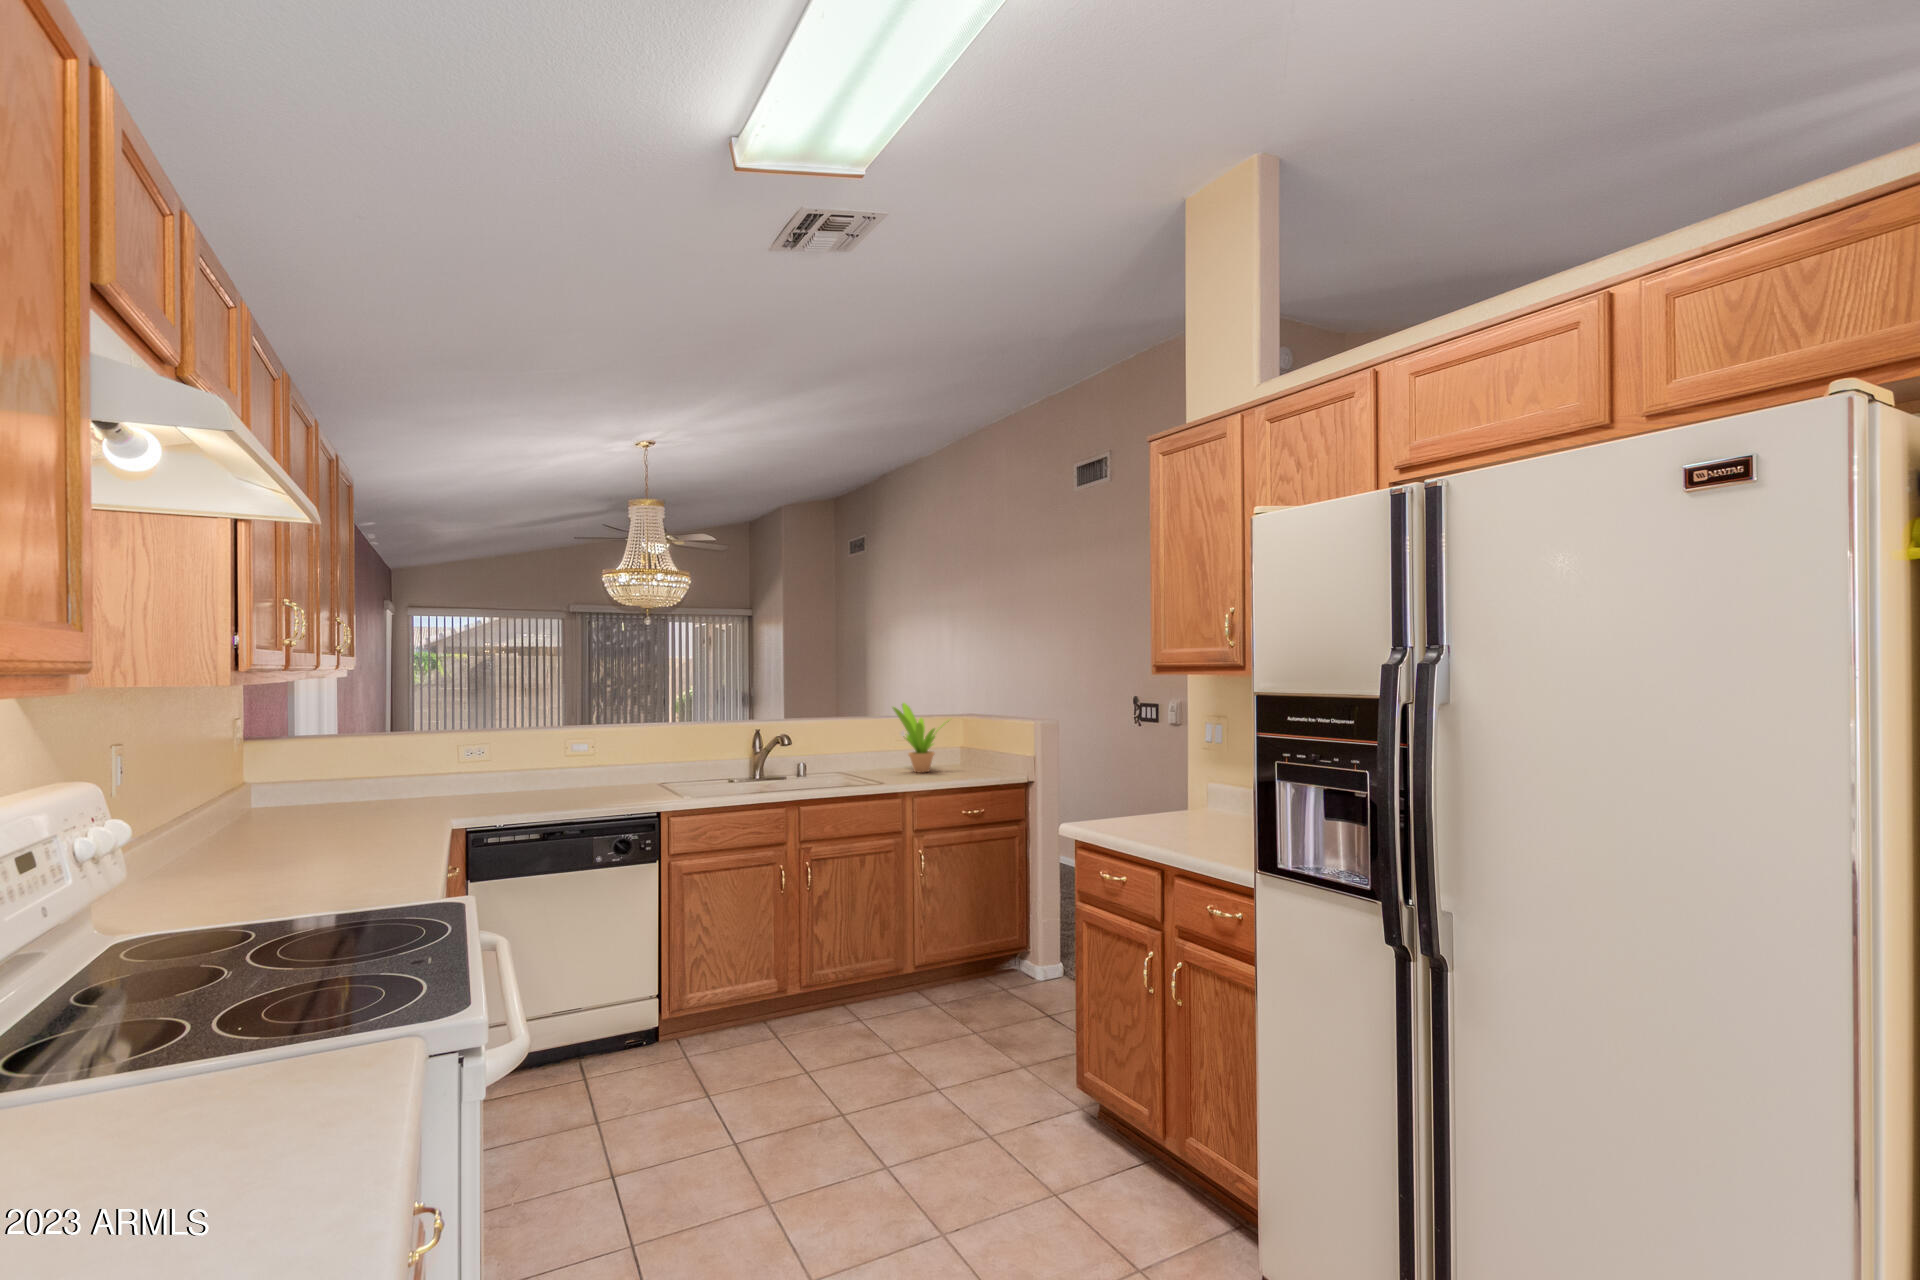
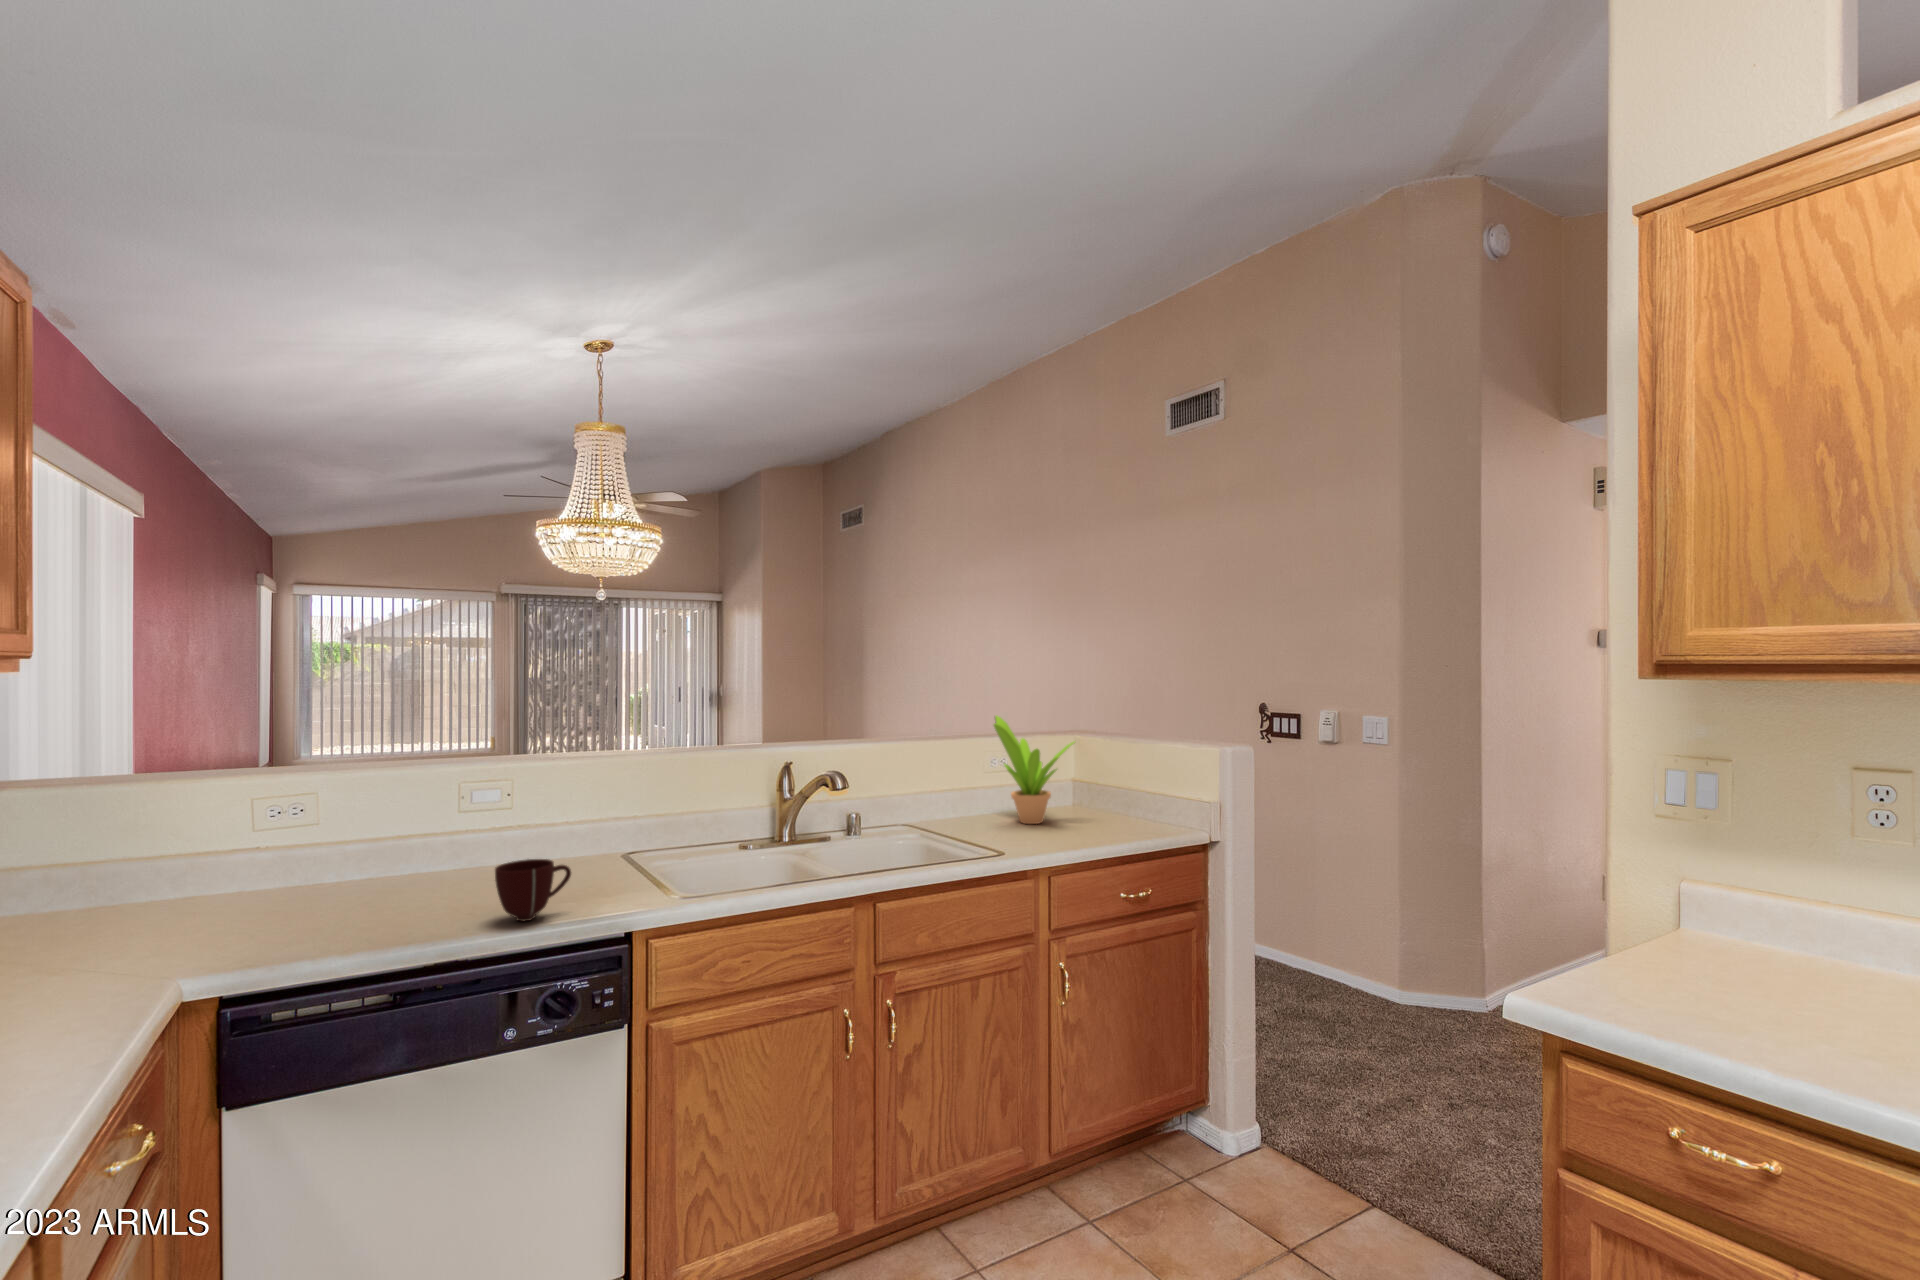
mug: none [589,774,628,805] -> present [495,859,571,922]

